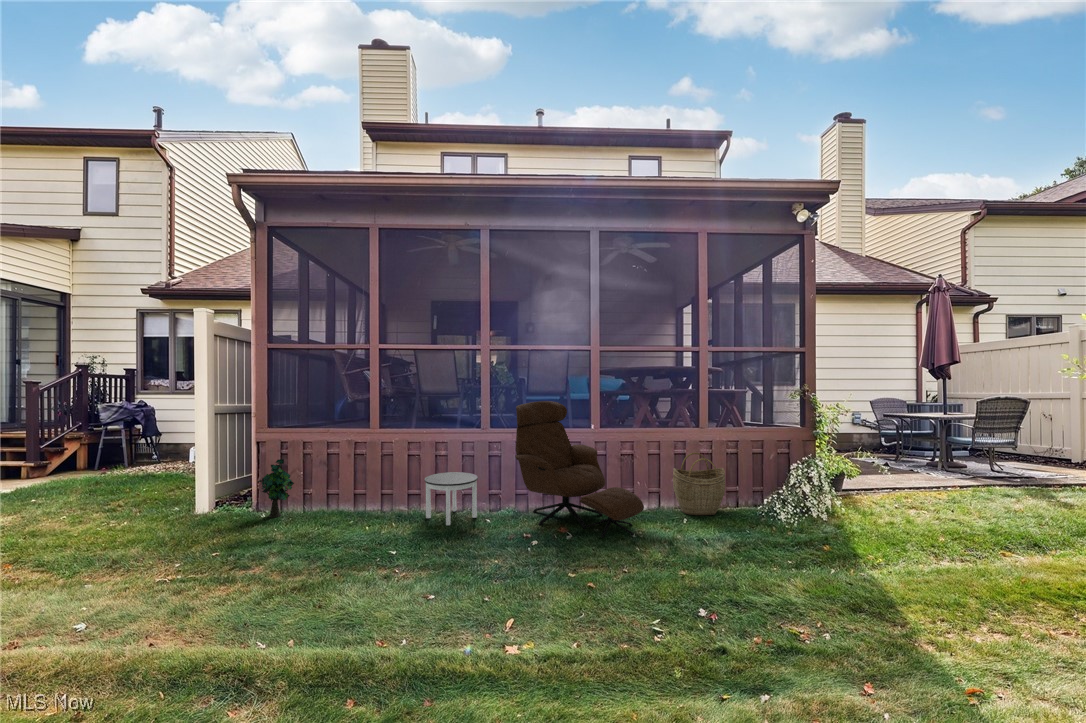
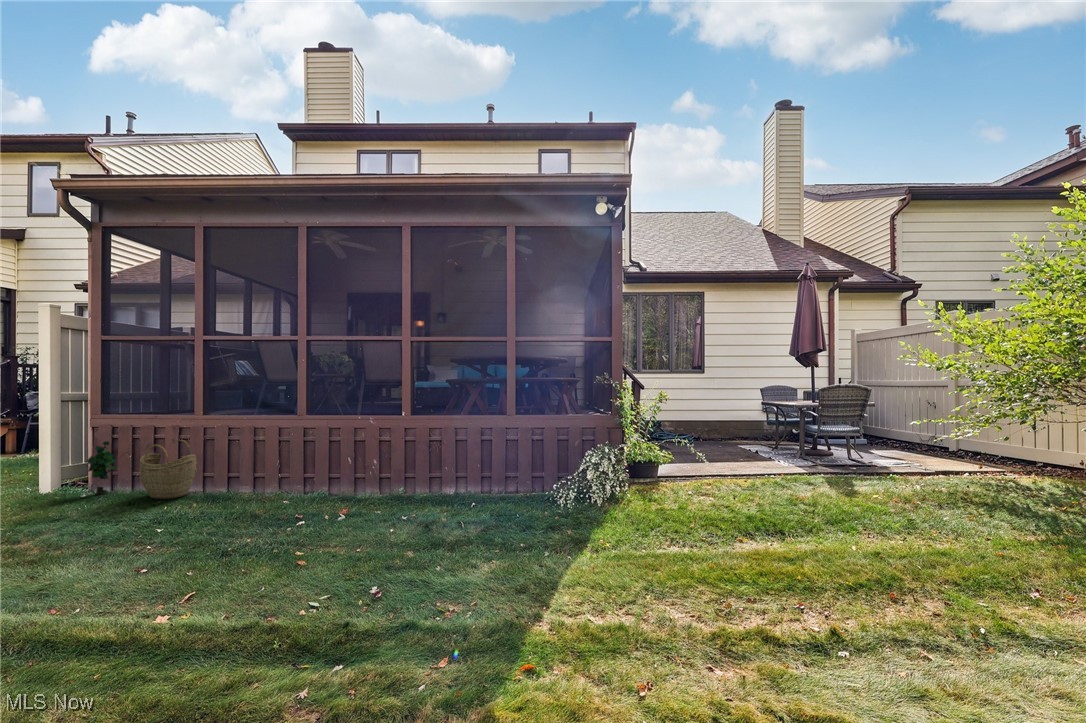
lounge chair: present [515,401,644,538] -> none [311,389,419,518]
woven basket: present [673,453,725,515] -> present [140,439,196,499]
round table: present [425,472,478,525] -> none [227,456,282,505]

